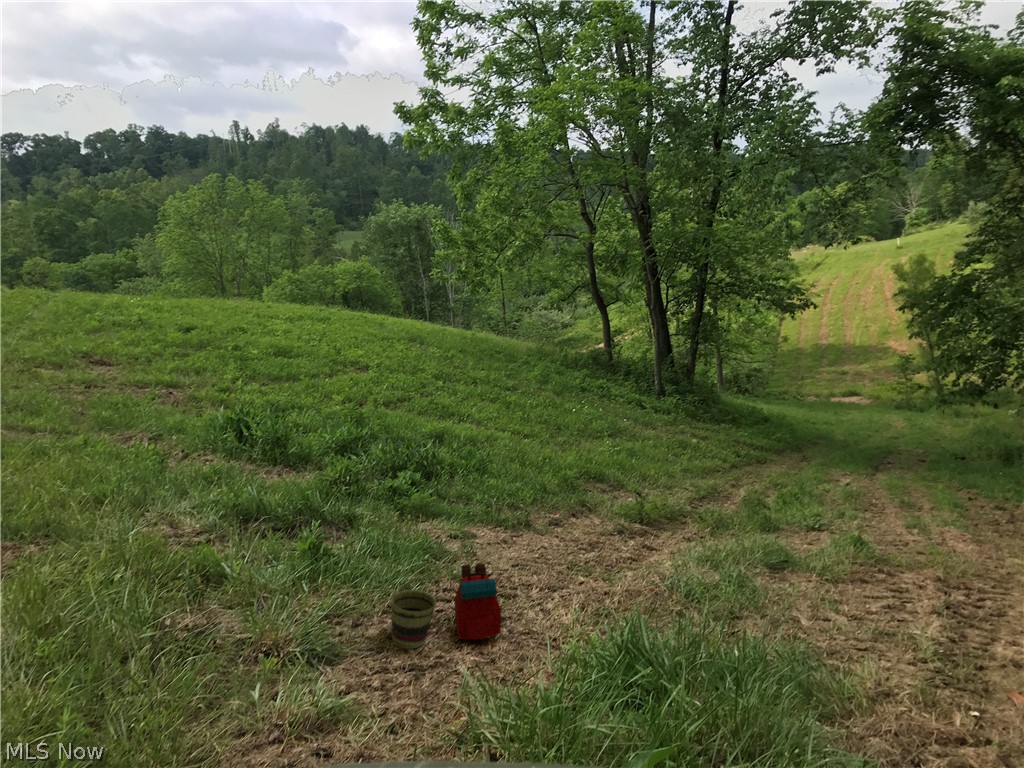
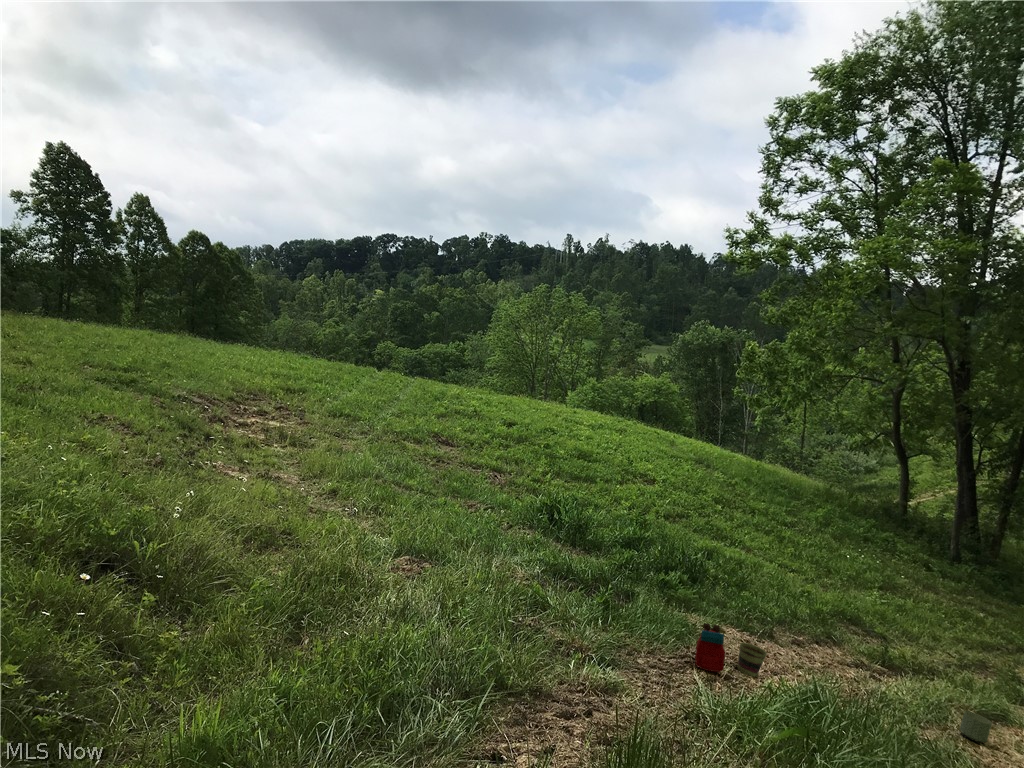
planter: none [766,572,801,607] -> present [960,711,992,742]
basket: present [391,590,436,649] -> present [737,643,767,676]

